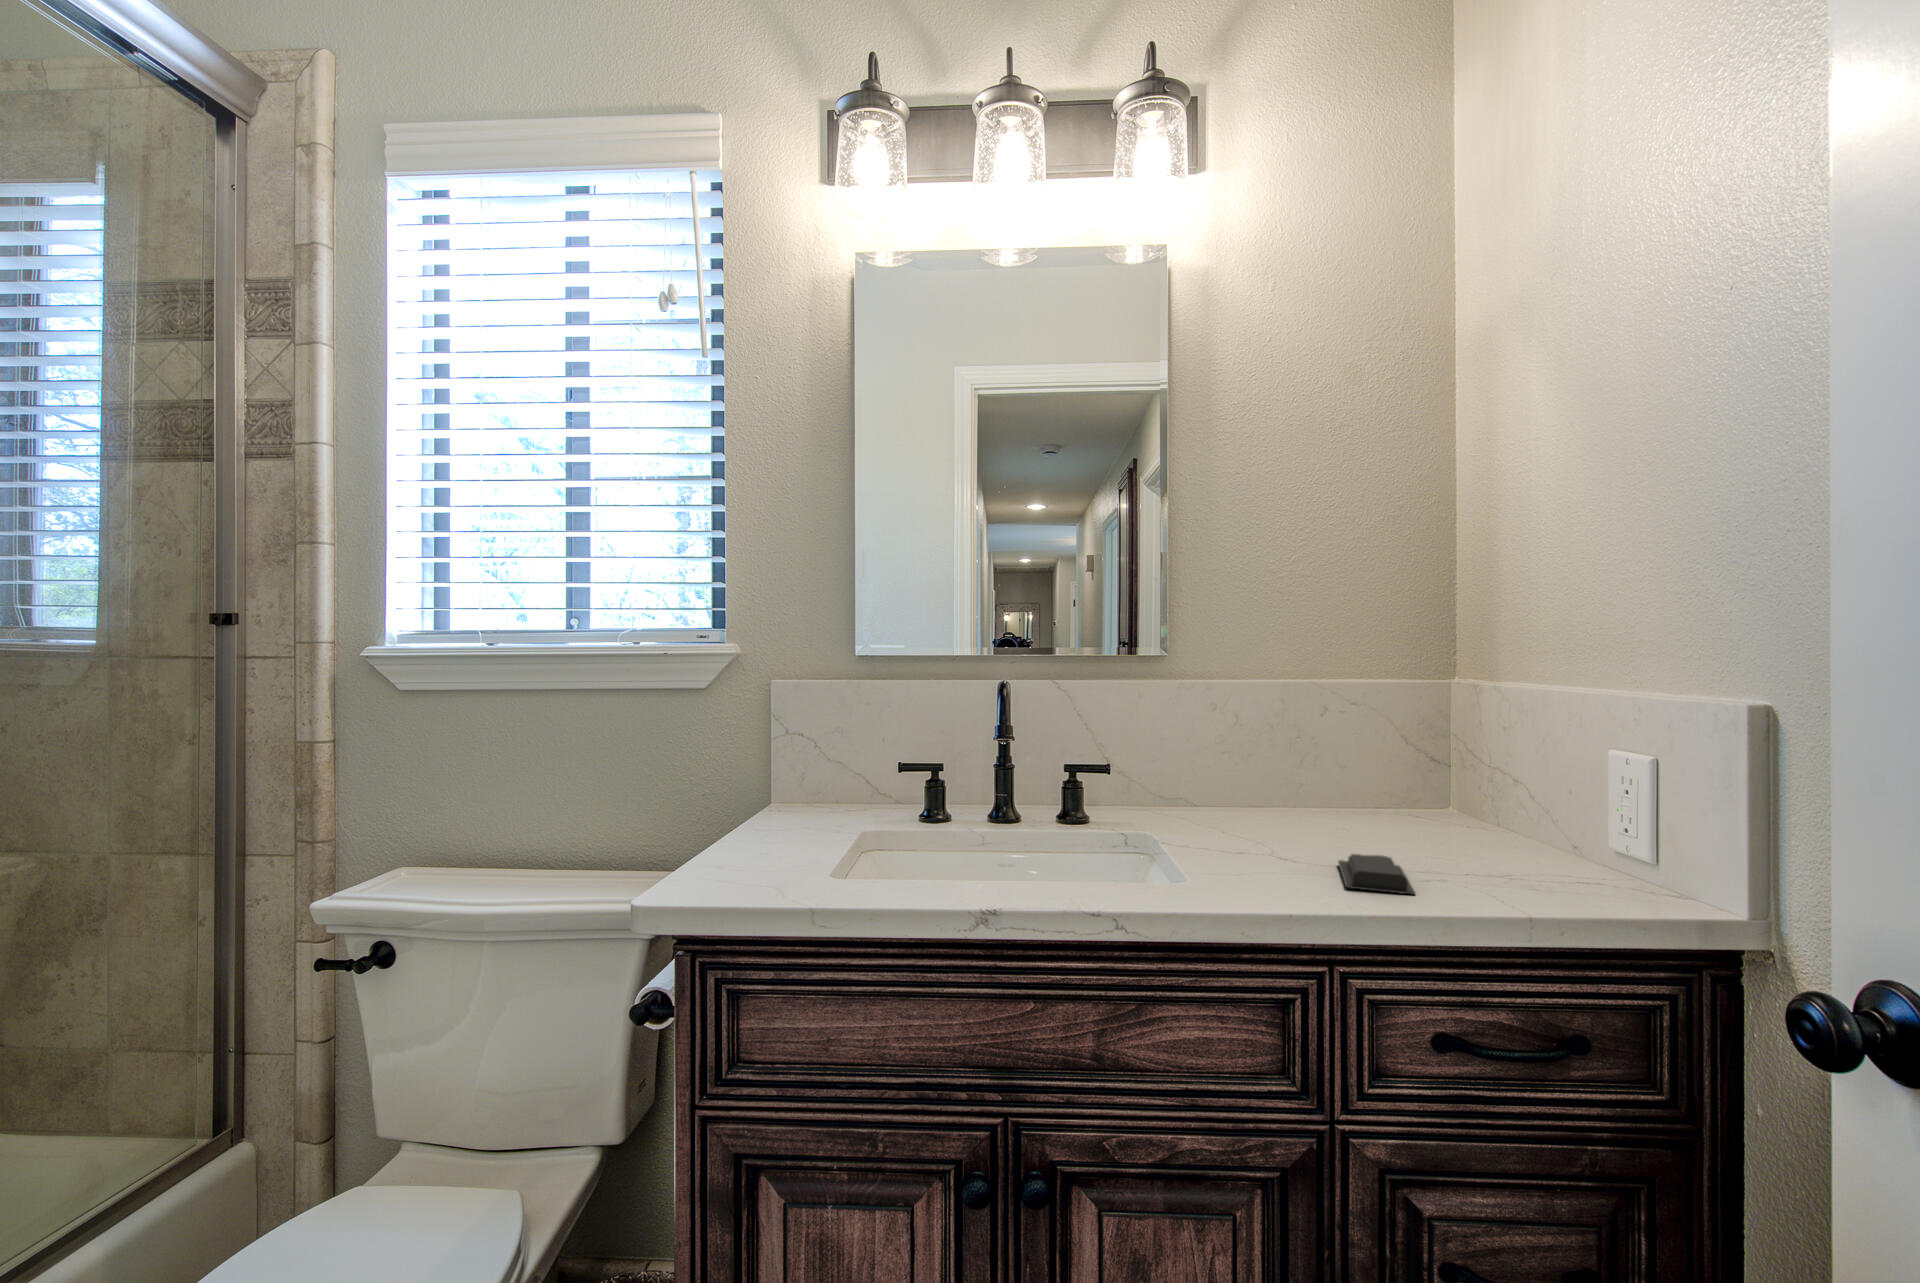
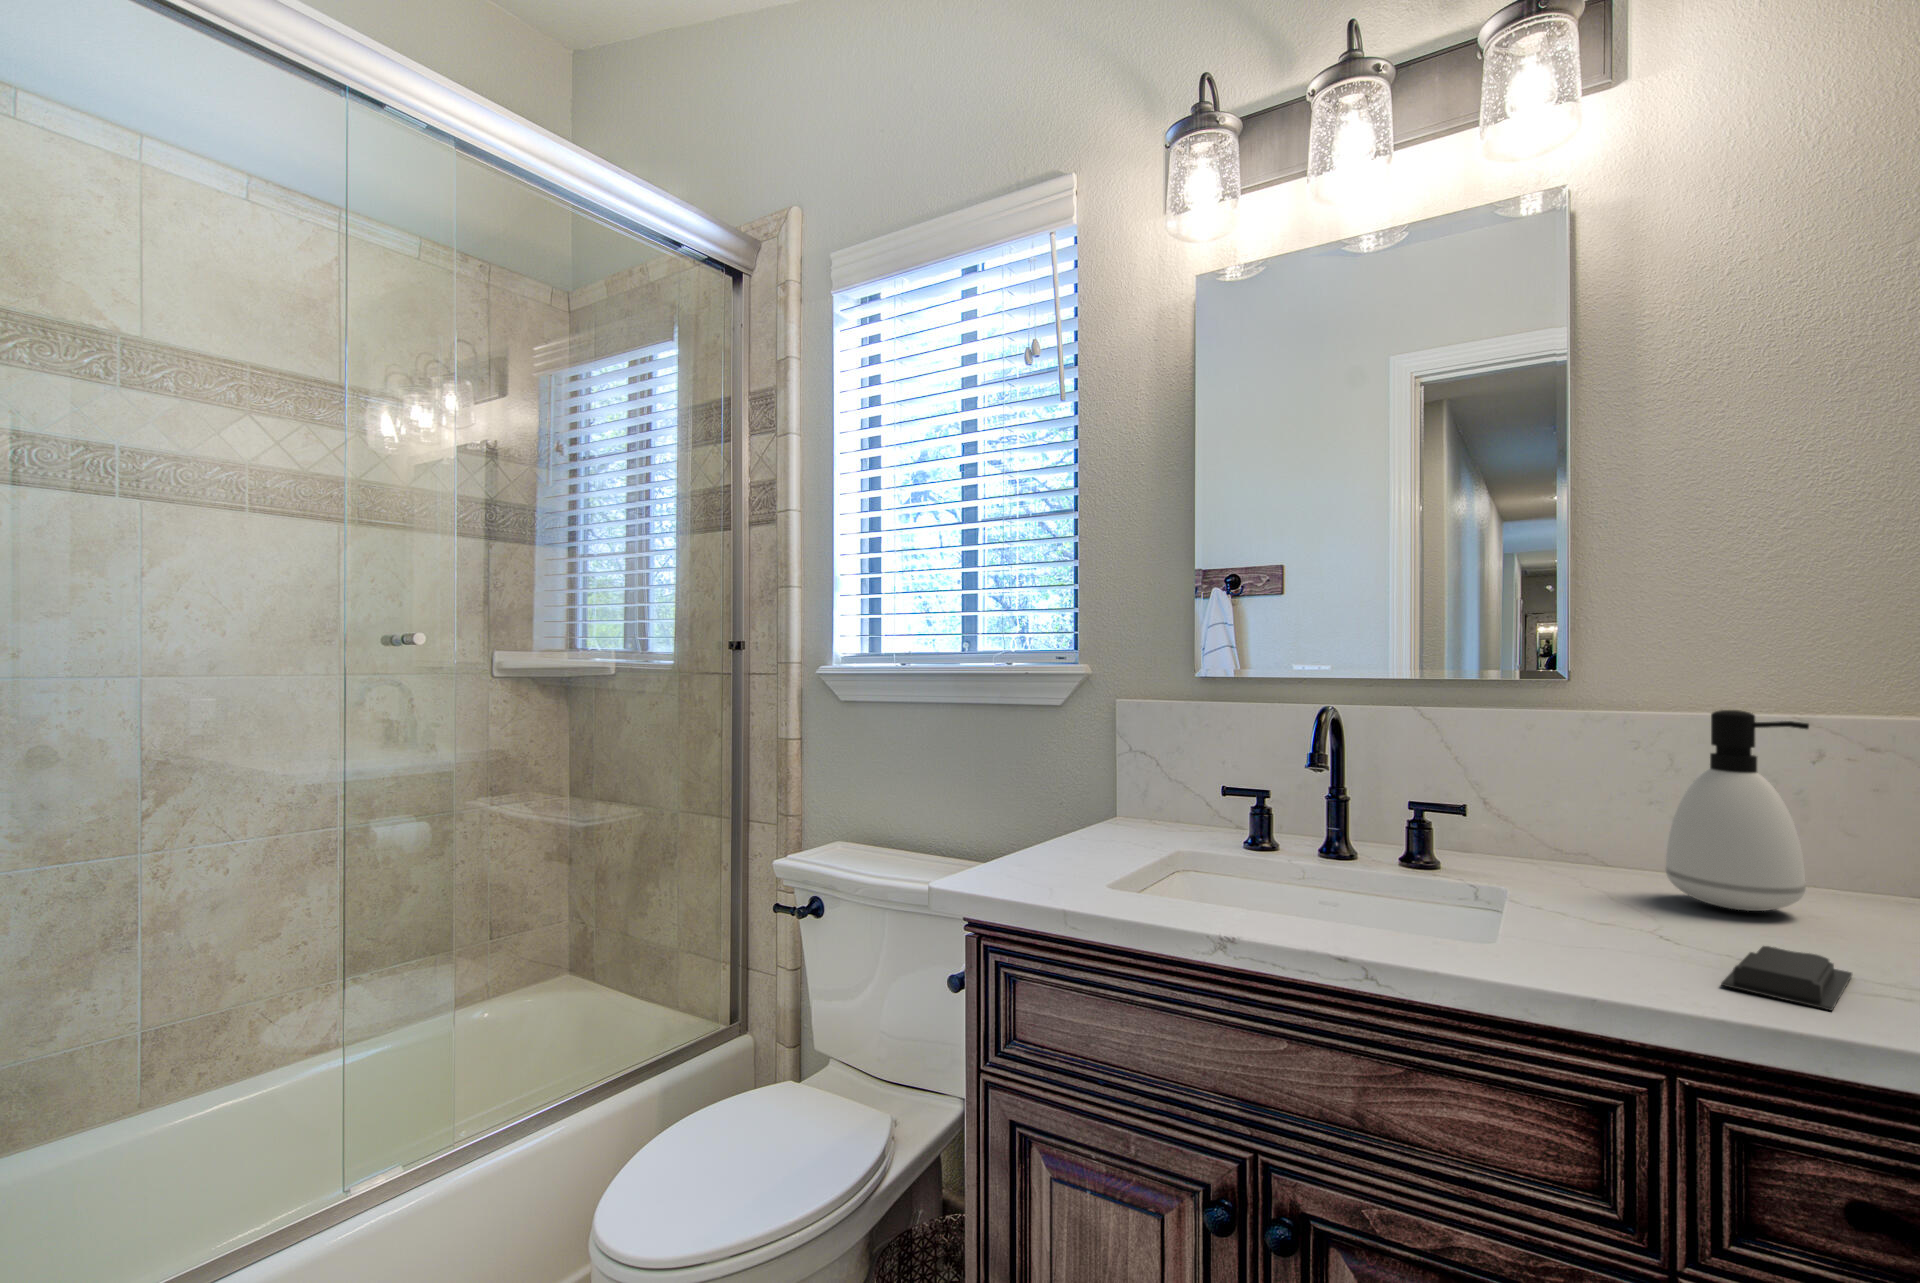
soap dispenser: none [1250,677,1342,830] -> present [1666,710,1809,911]

